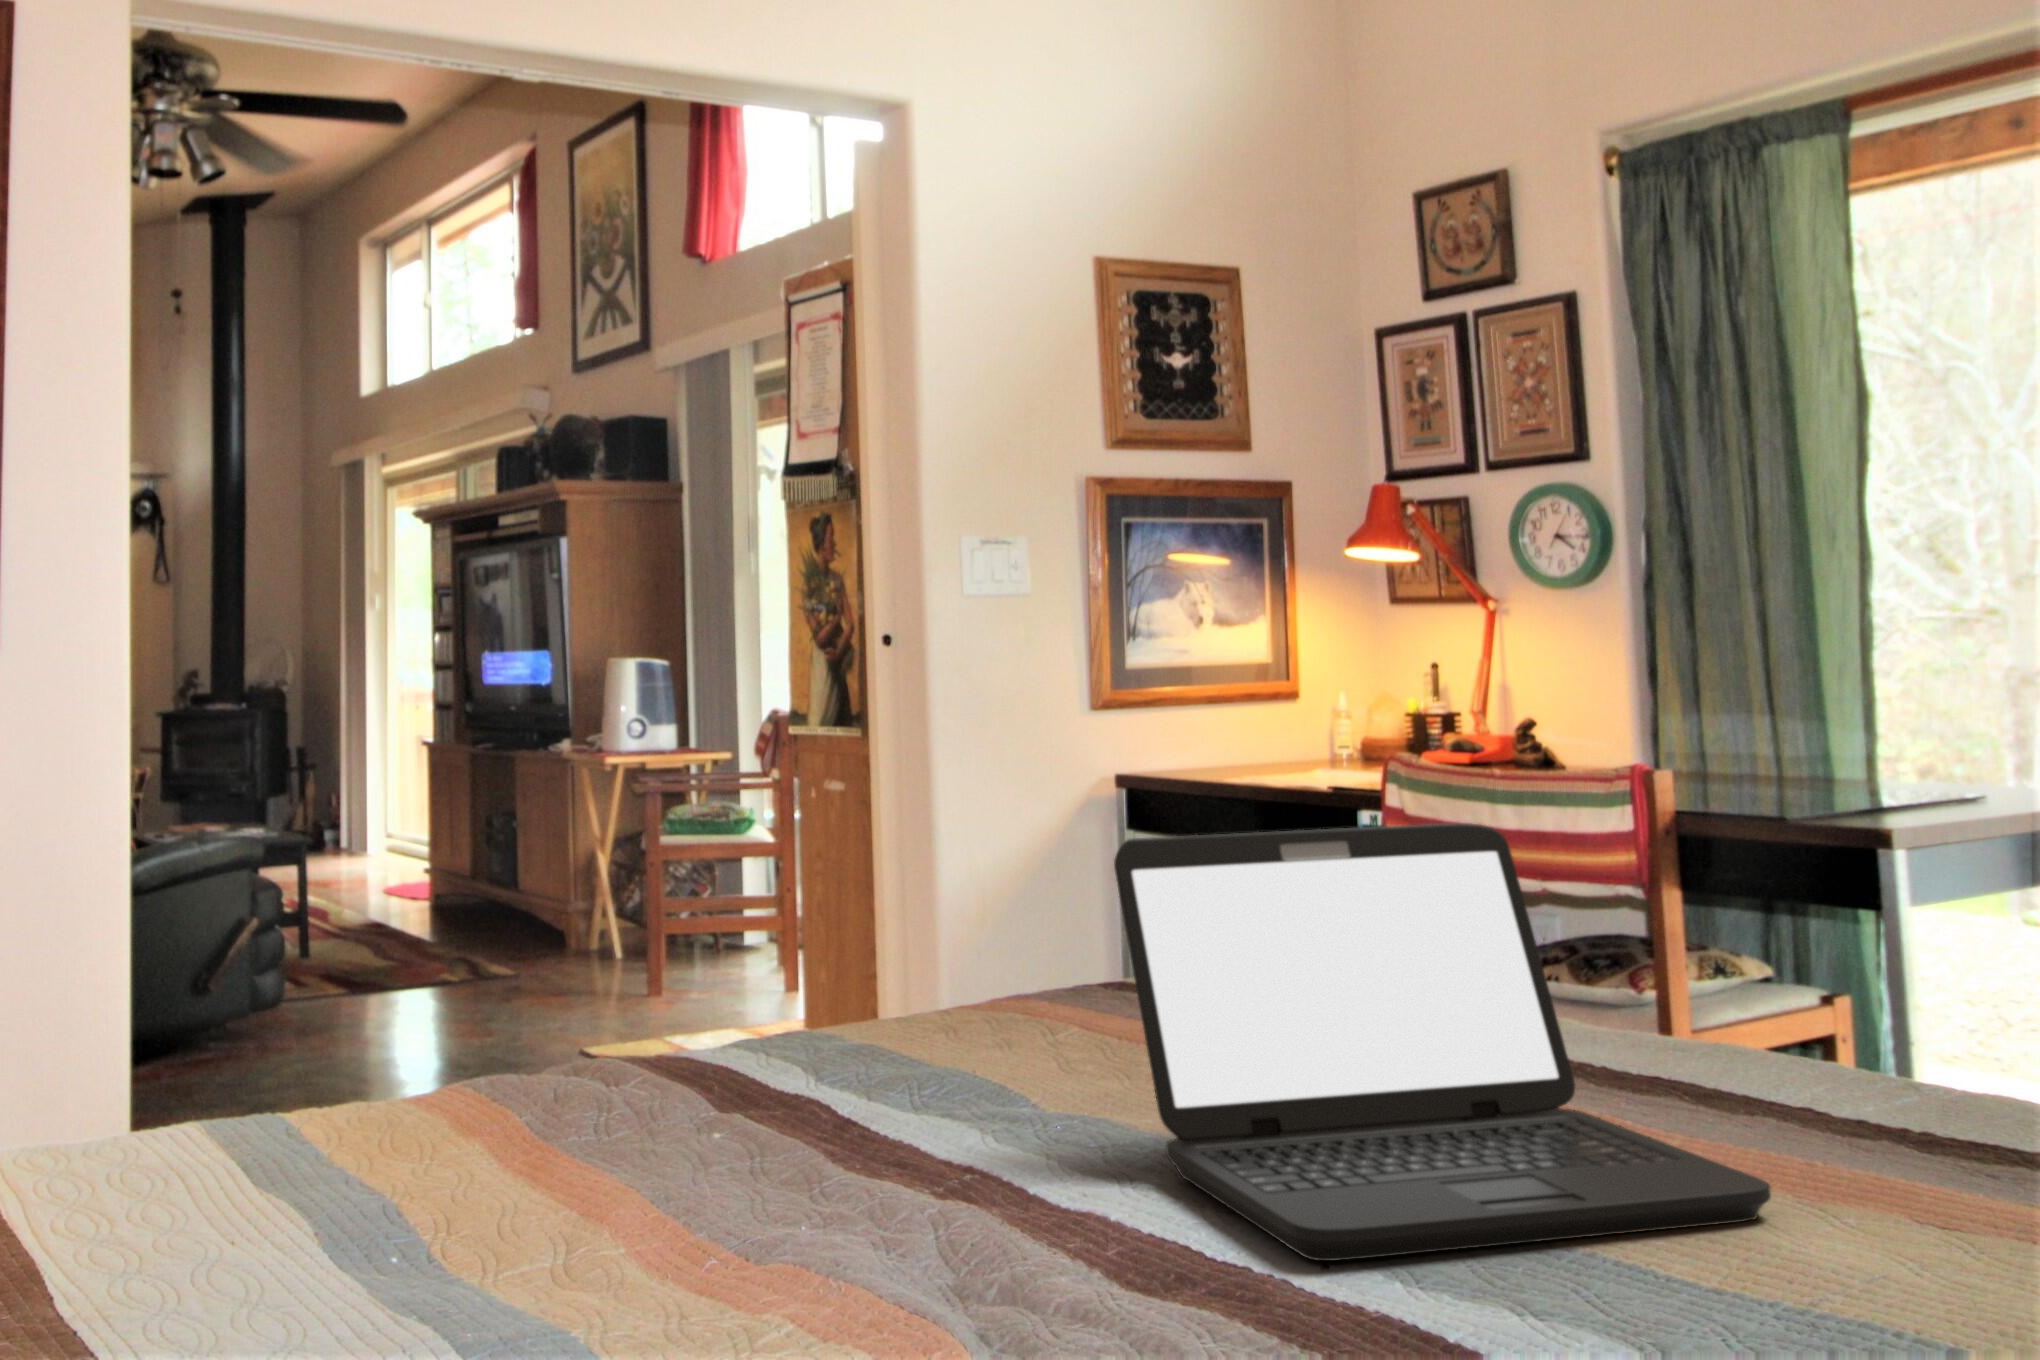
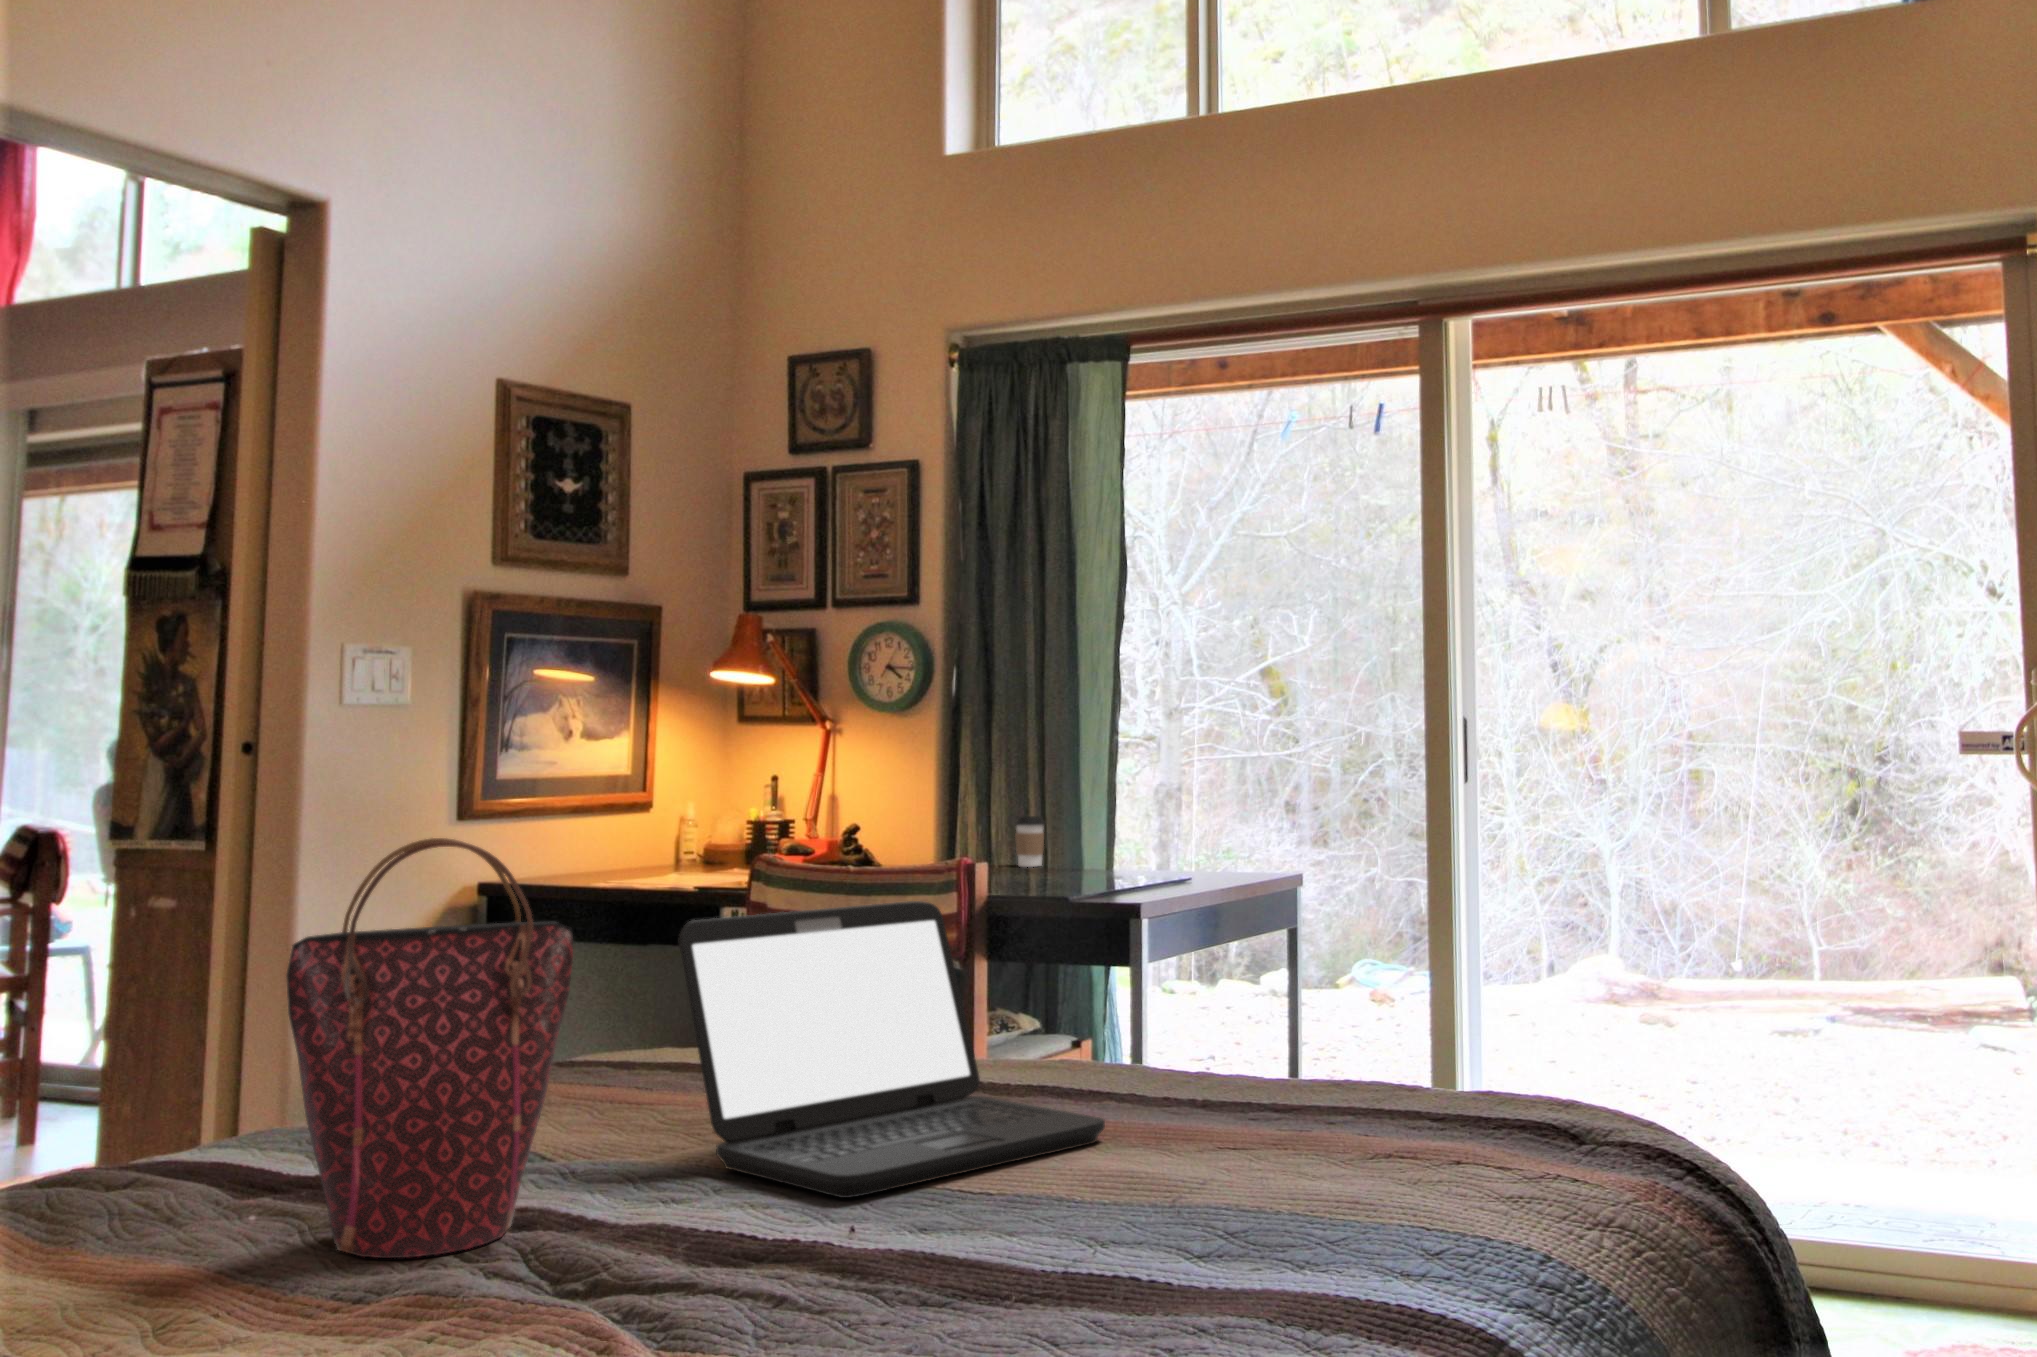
coffee cup: none [1731,709,1776,772] -> present [1015,816,1046,867]
handbag: none [606,727,937,1253] -> present [286,838,573,1258]

